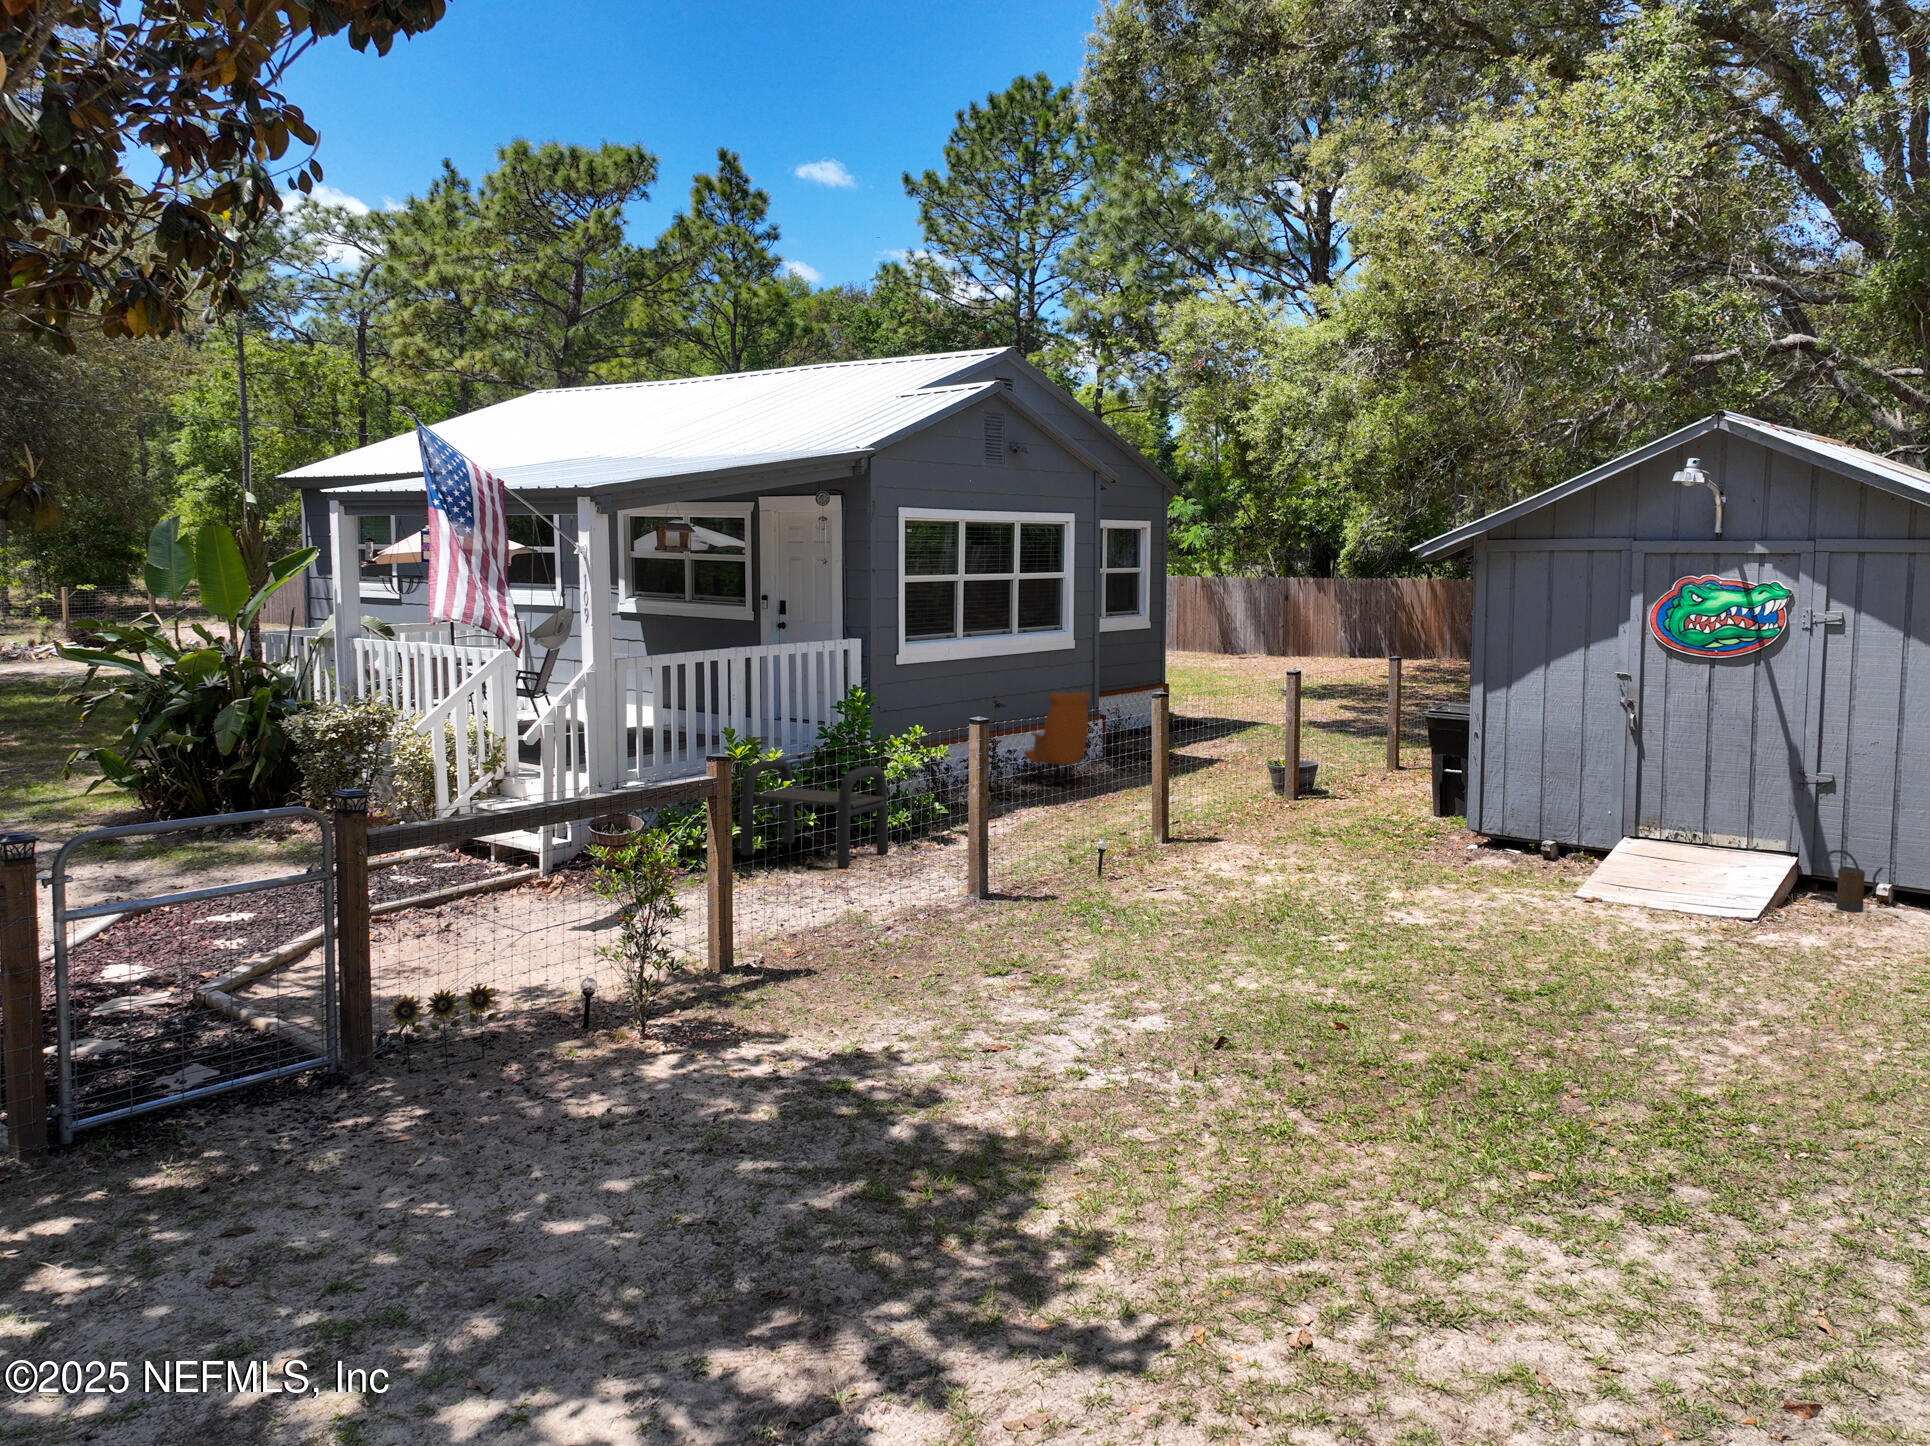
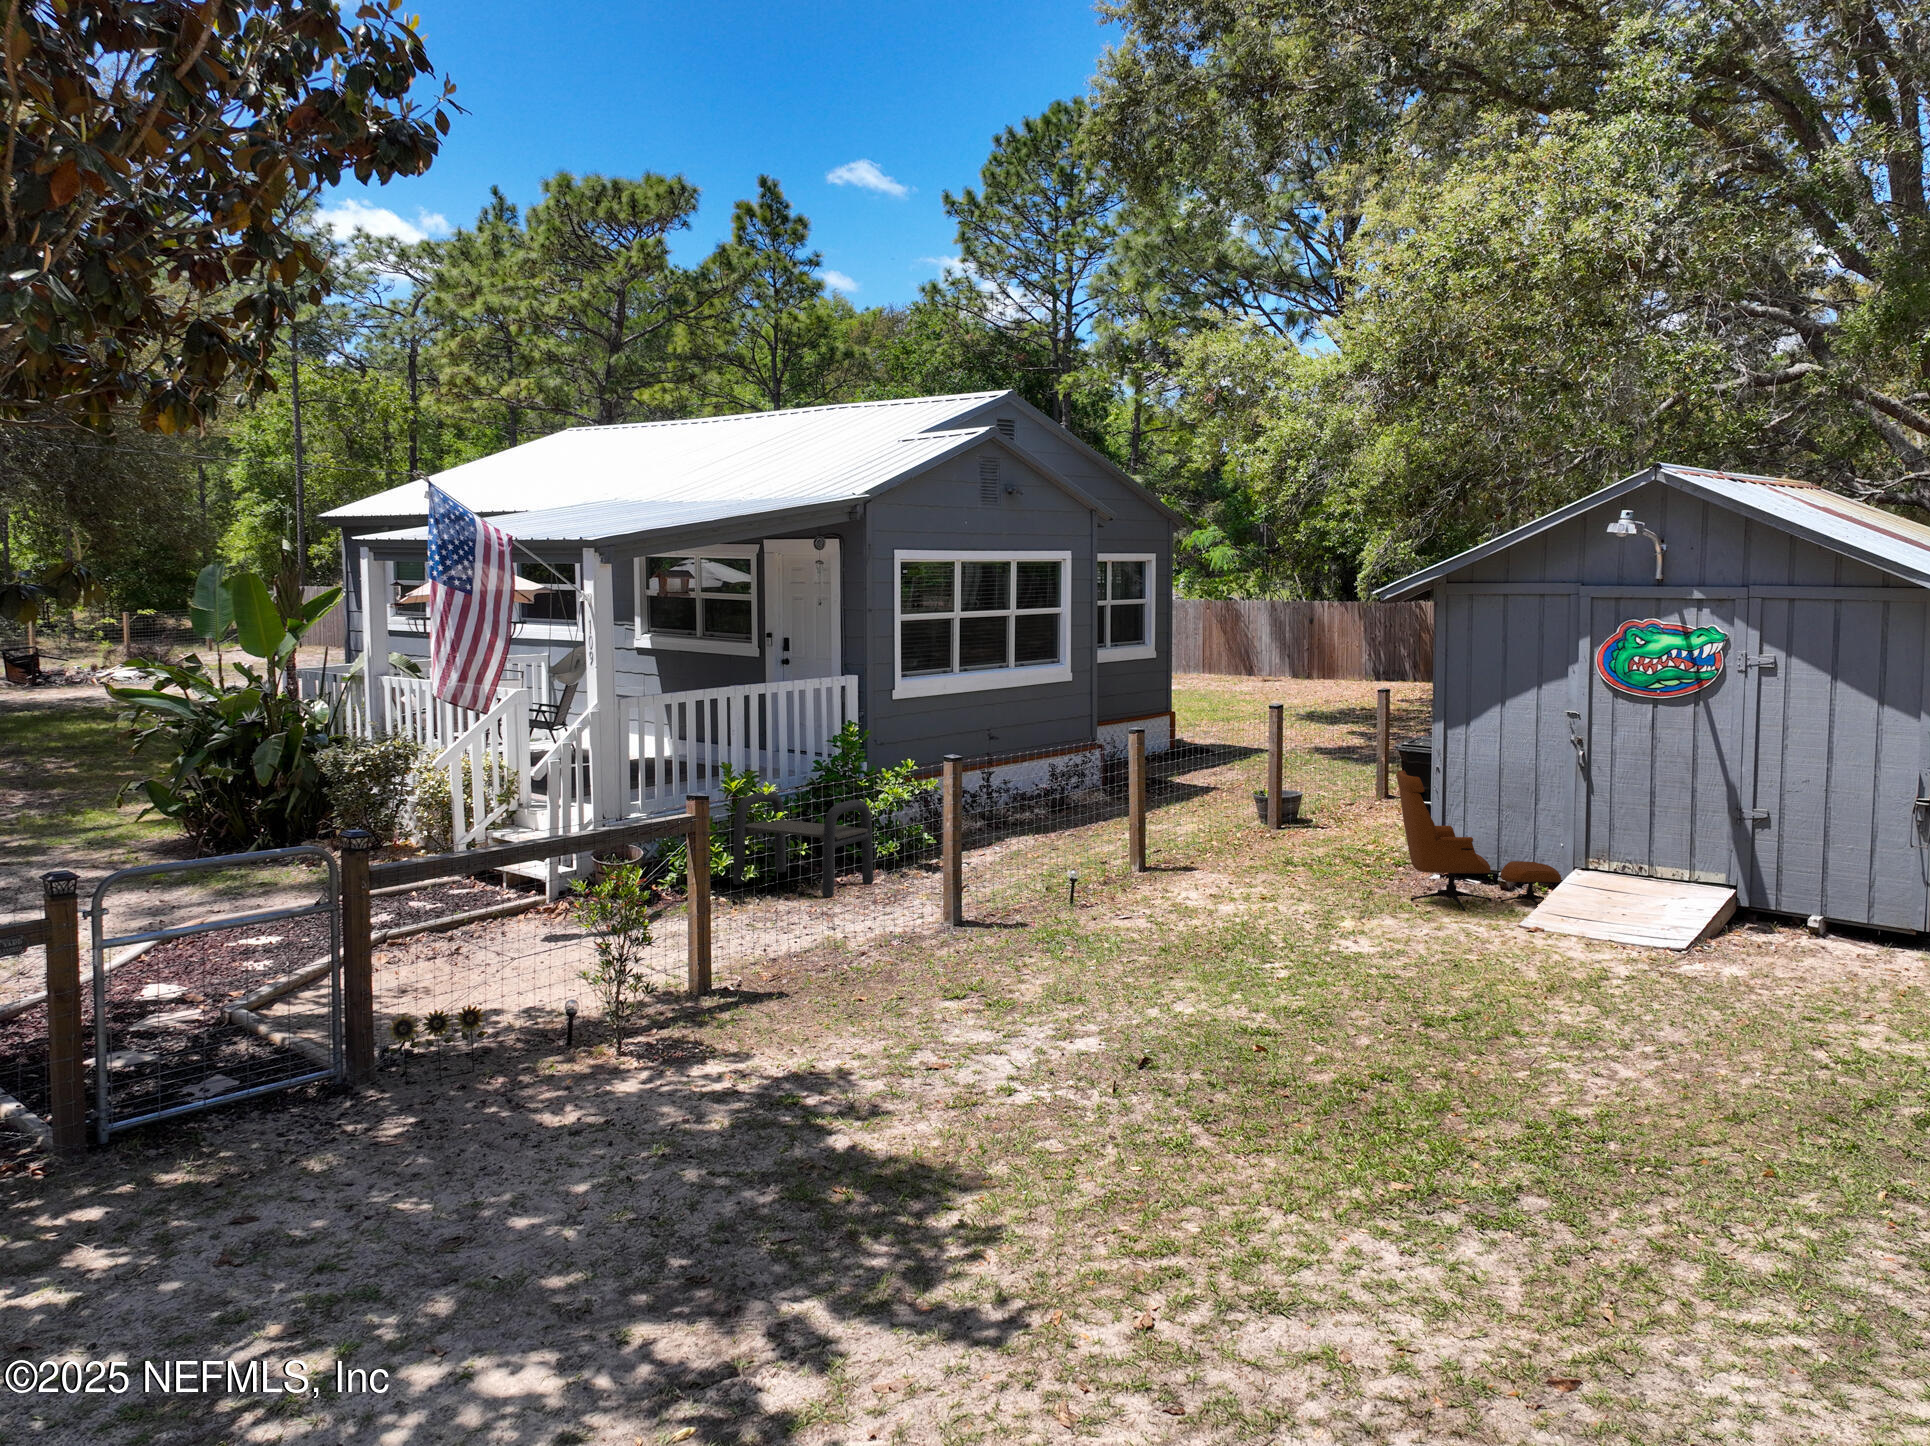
lounge chair: present [1024,693,1090,787] -> present [1397,770,1561,911]
watering can: present [1822,850,1883,912] -> none [1762,885,1819,945]

